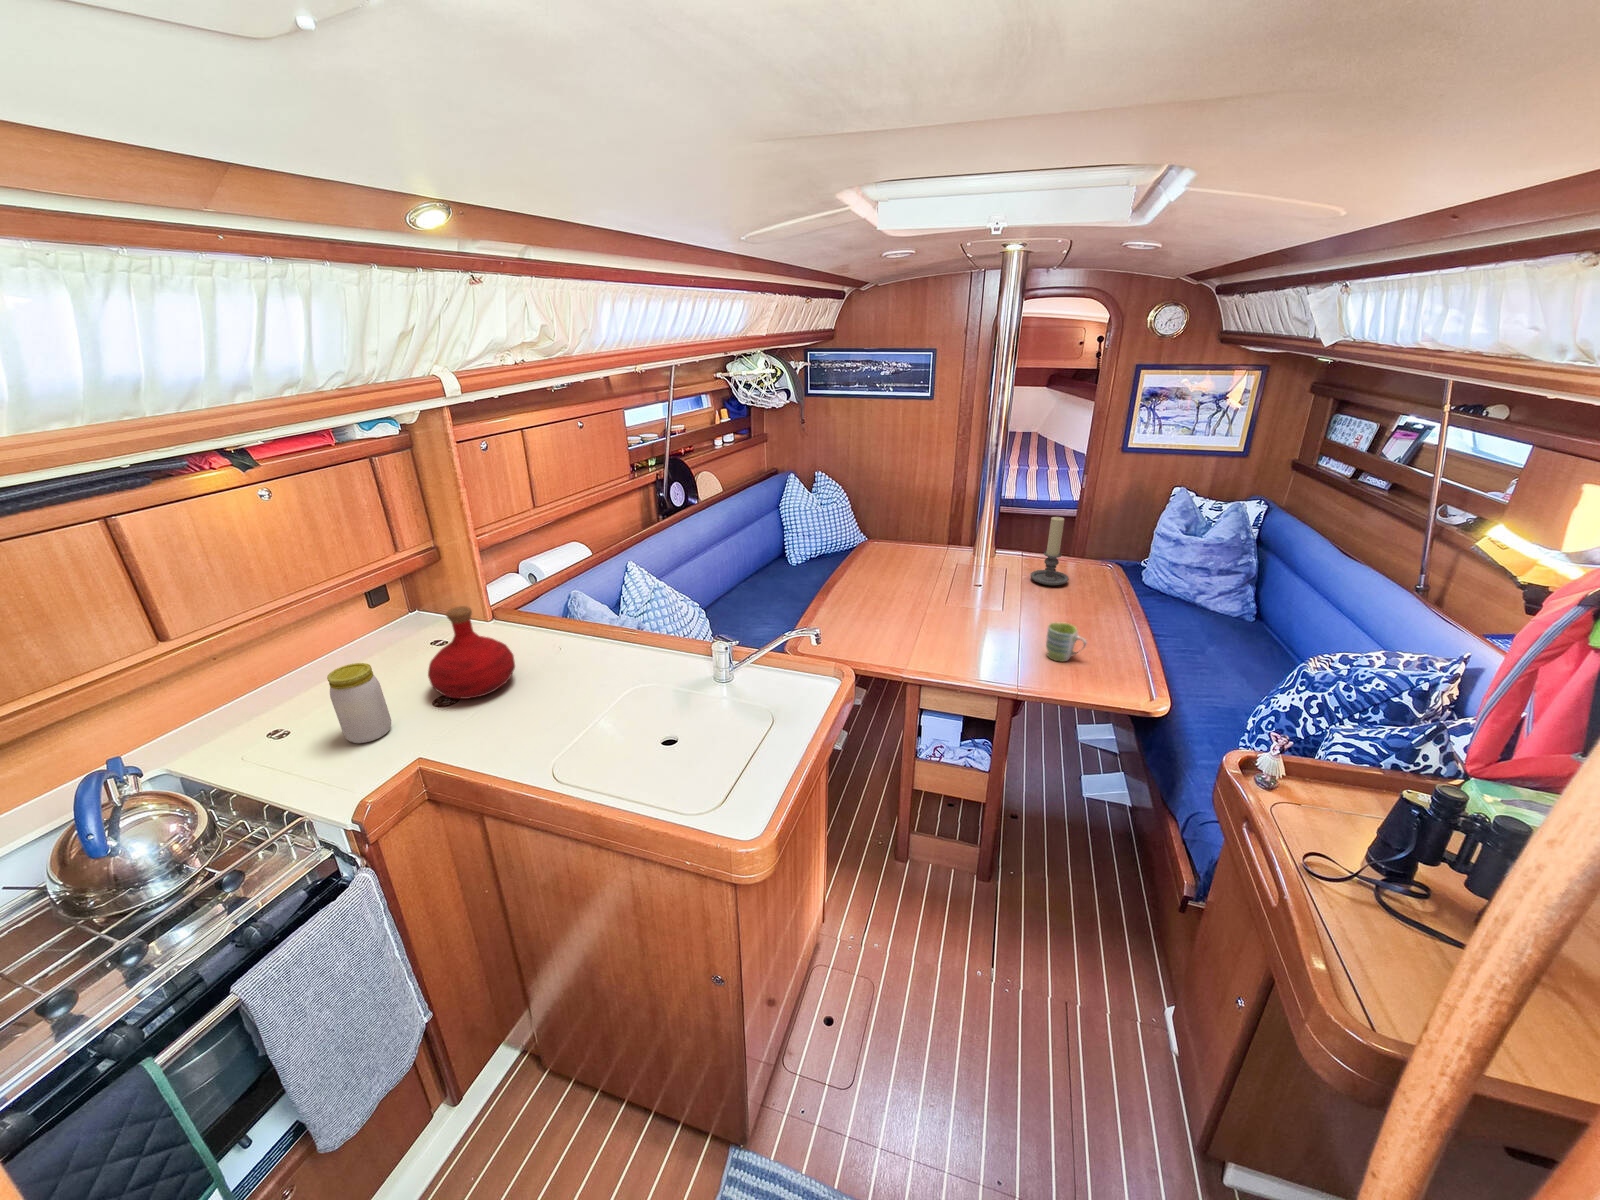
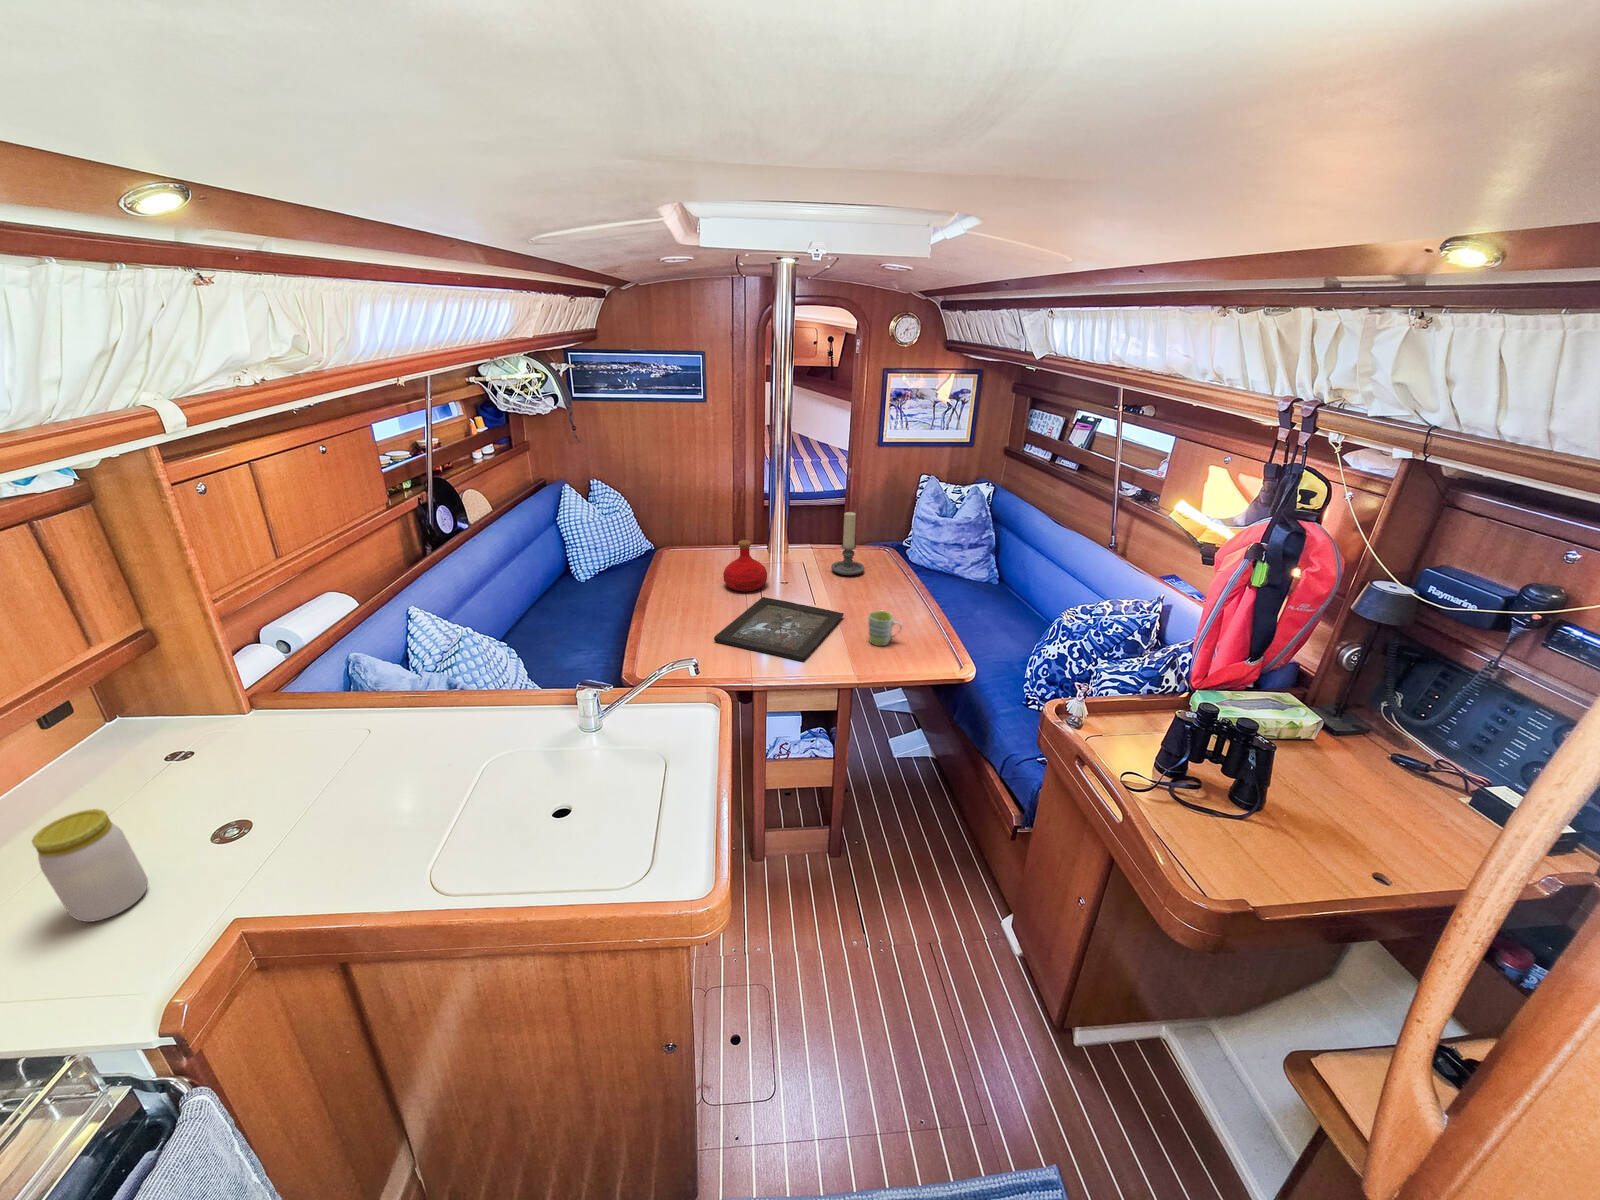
tray: none [881,595,1027,662] -> present [714,597,844,661]
bottle: present [428,606,515,699] -> present [723,540,767,592]

